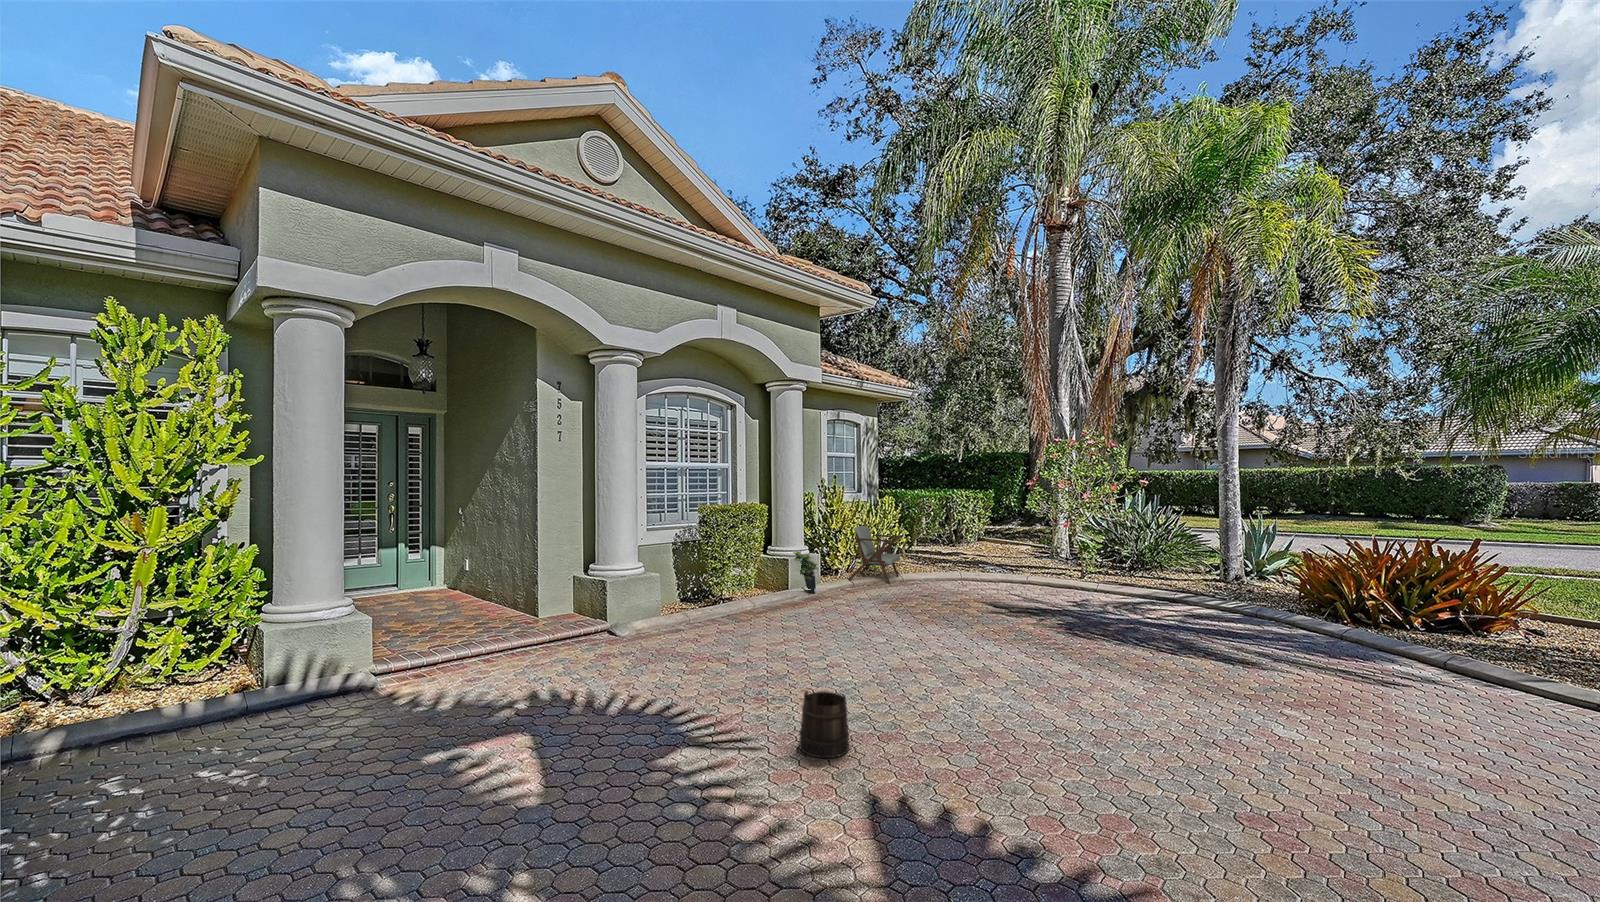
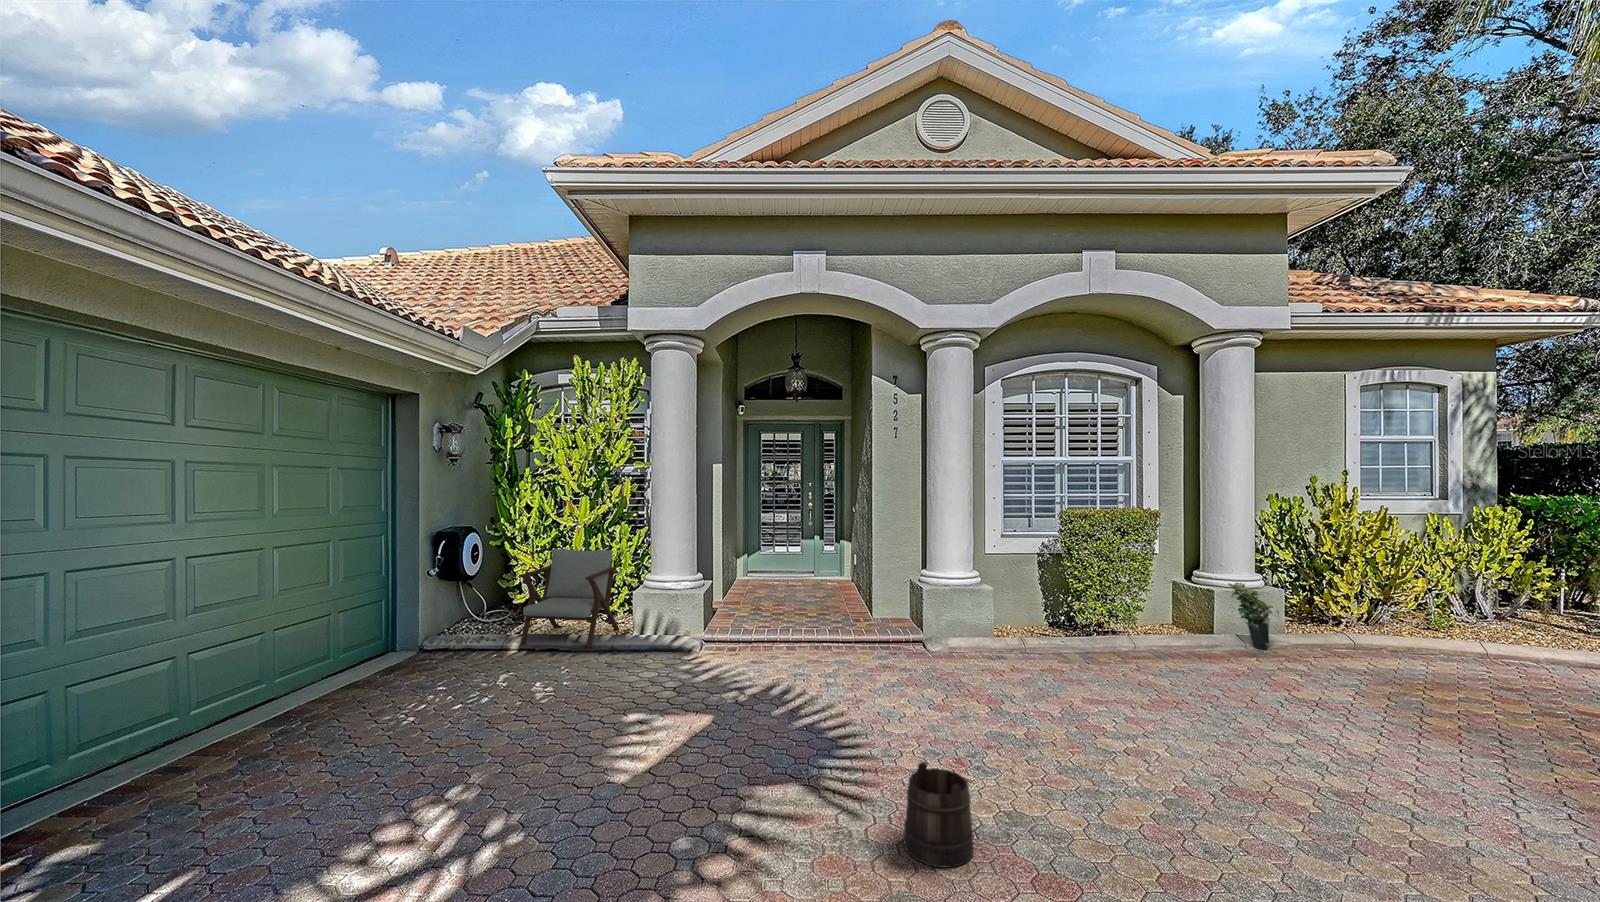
lounge chair: present [848,526,901,584] -> present [519,549,619,647]

